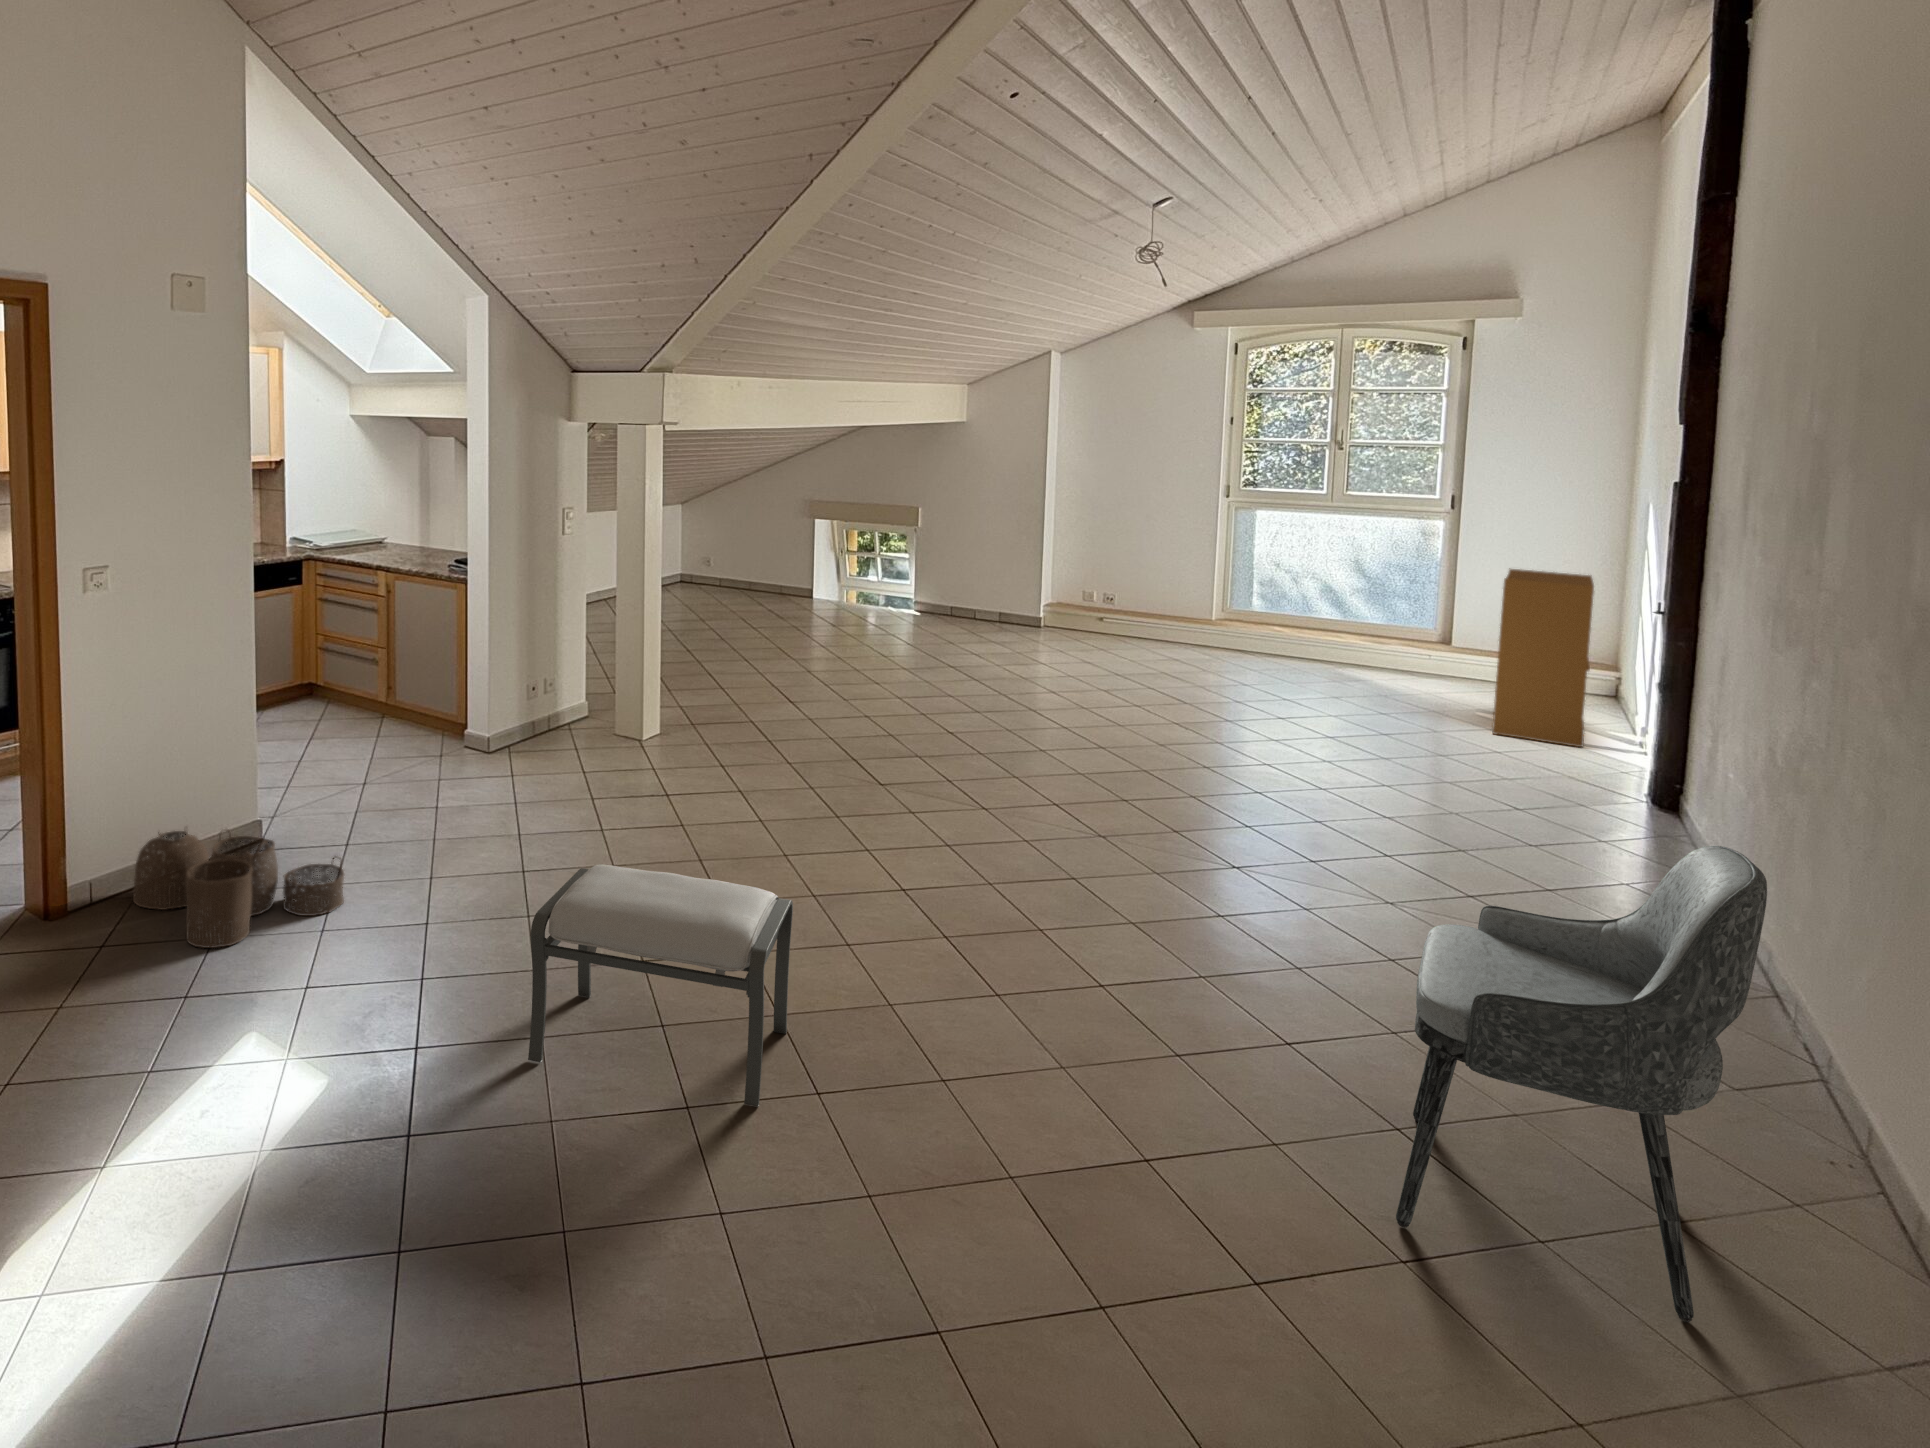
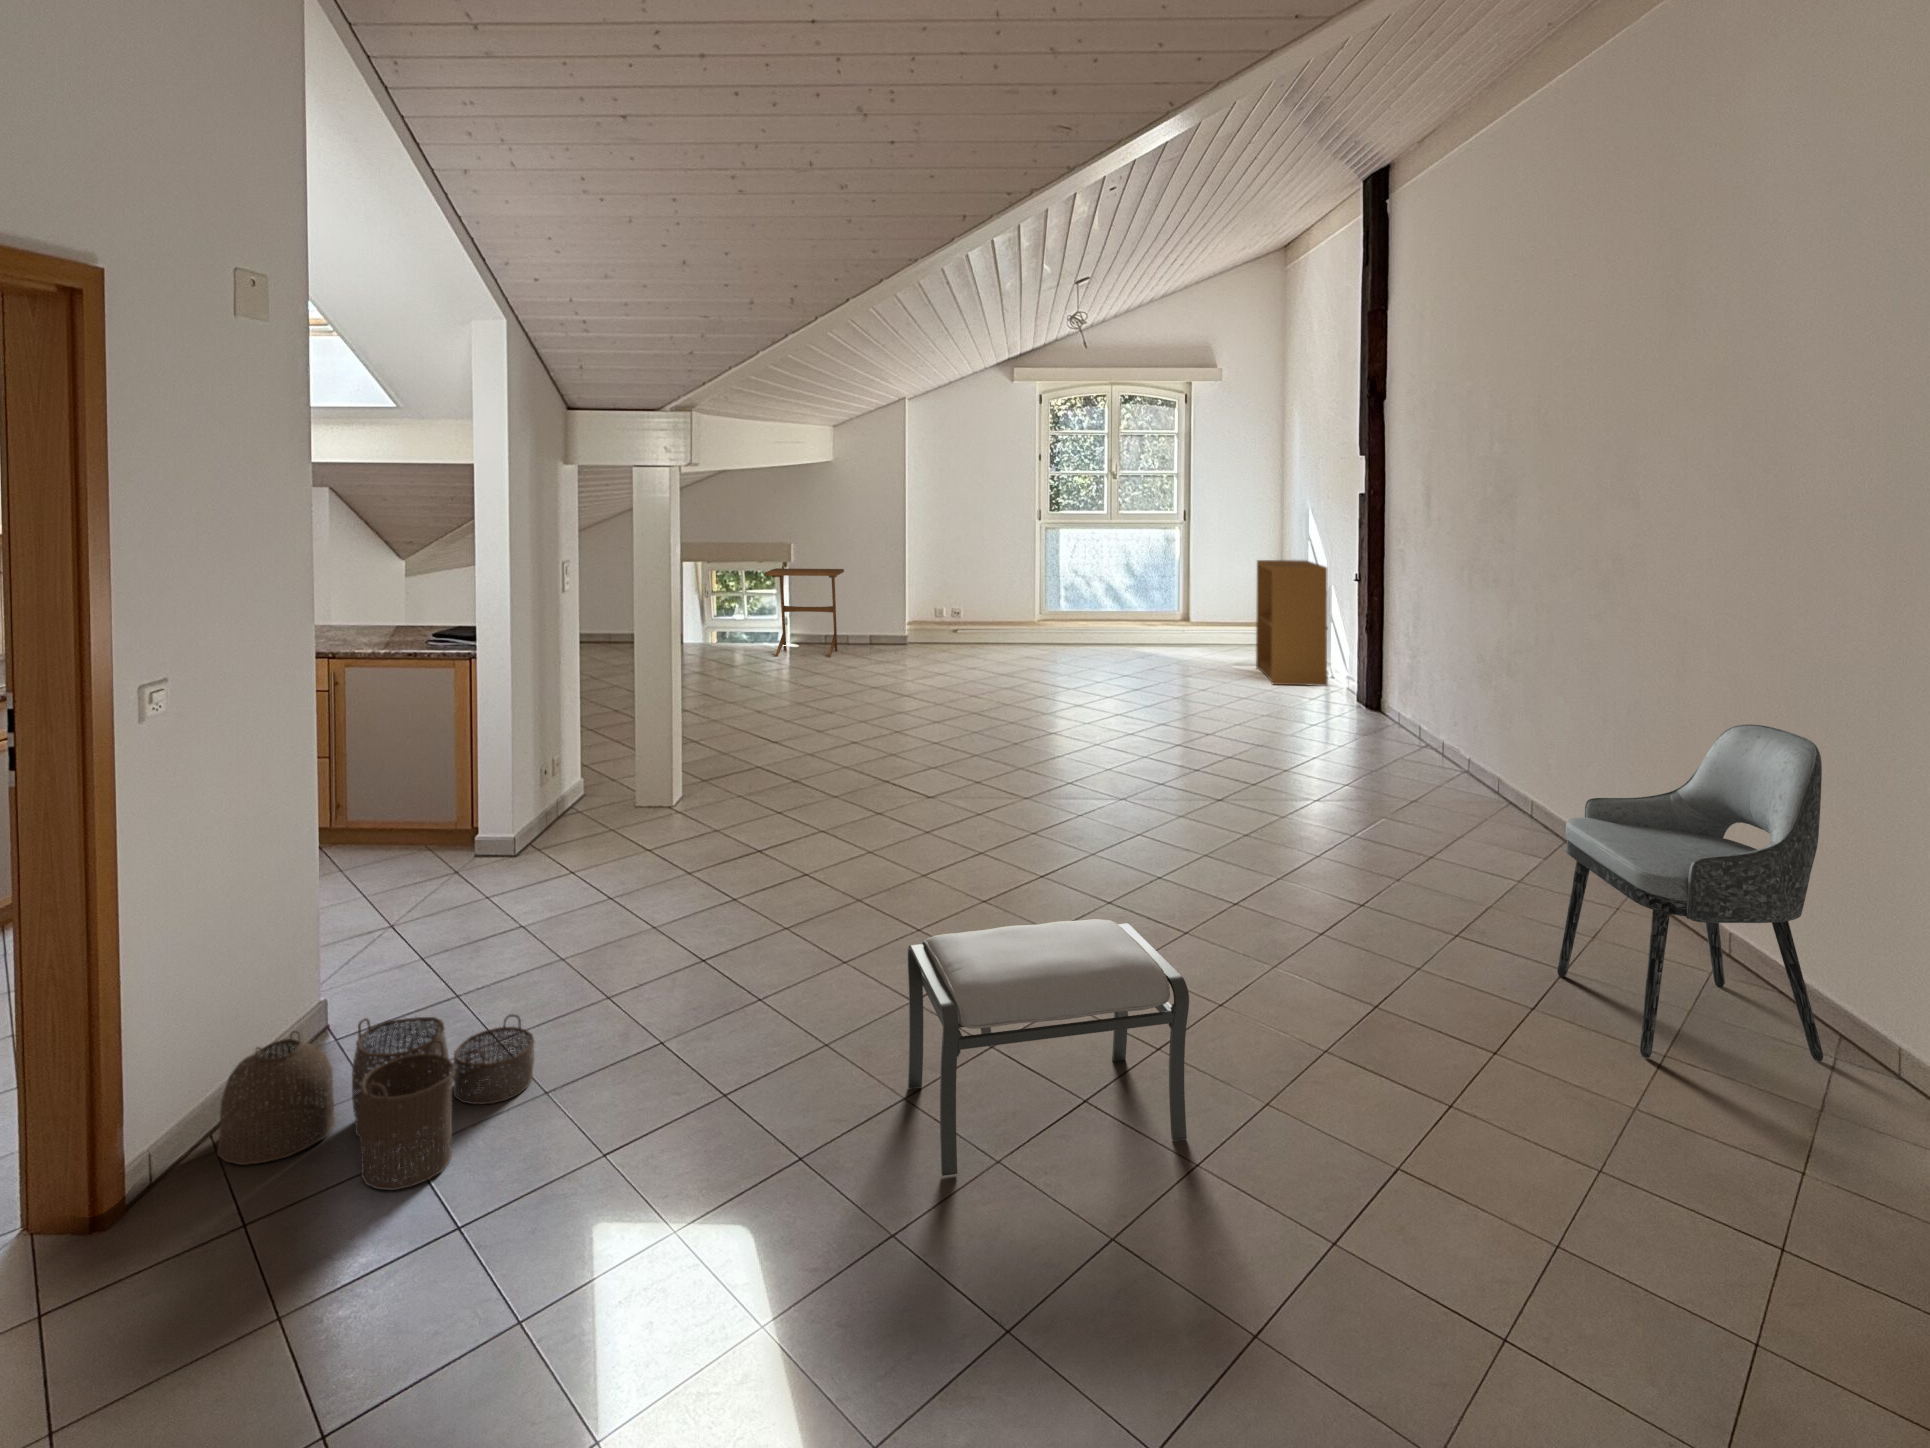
side table: none [889,531,980,630] -> present [765,568,844,657]

